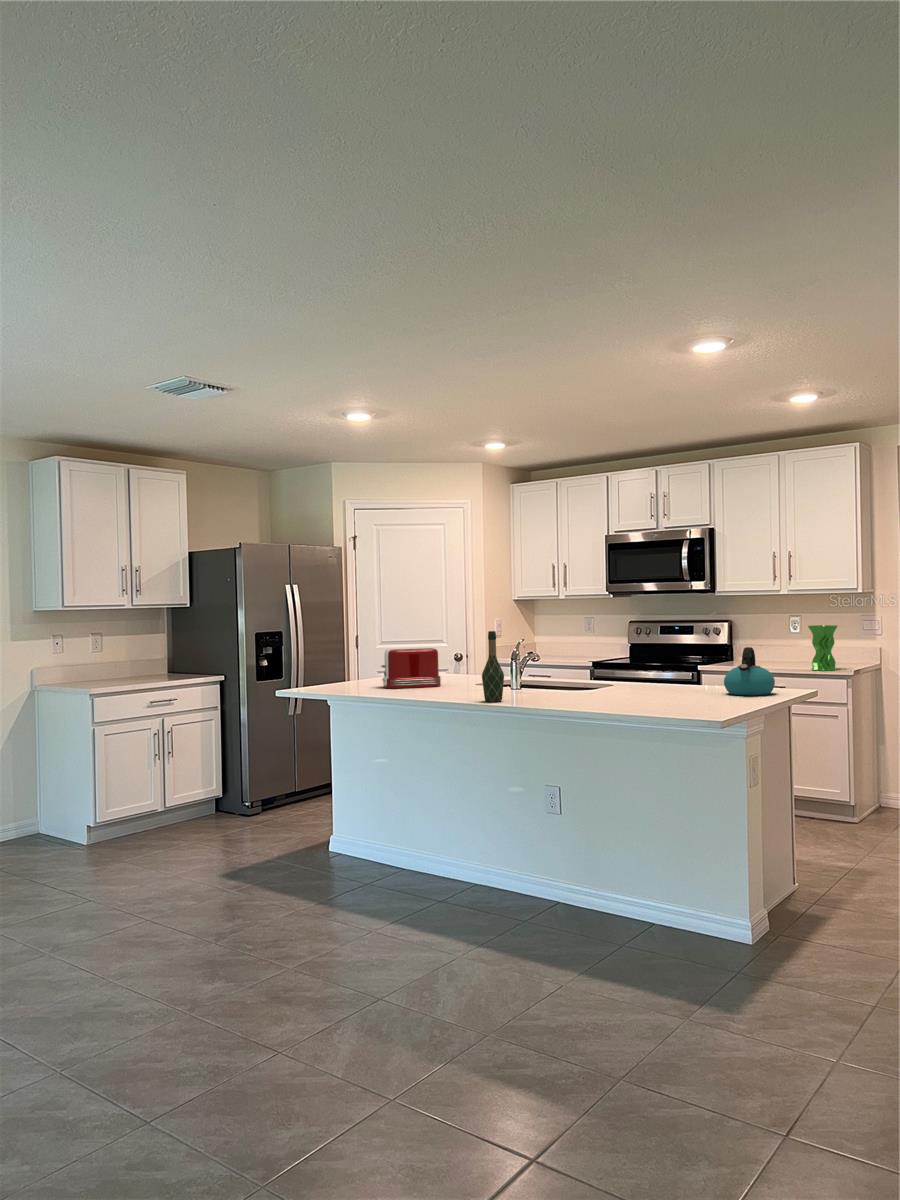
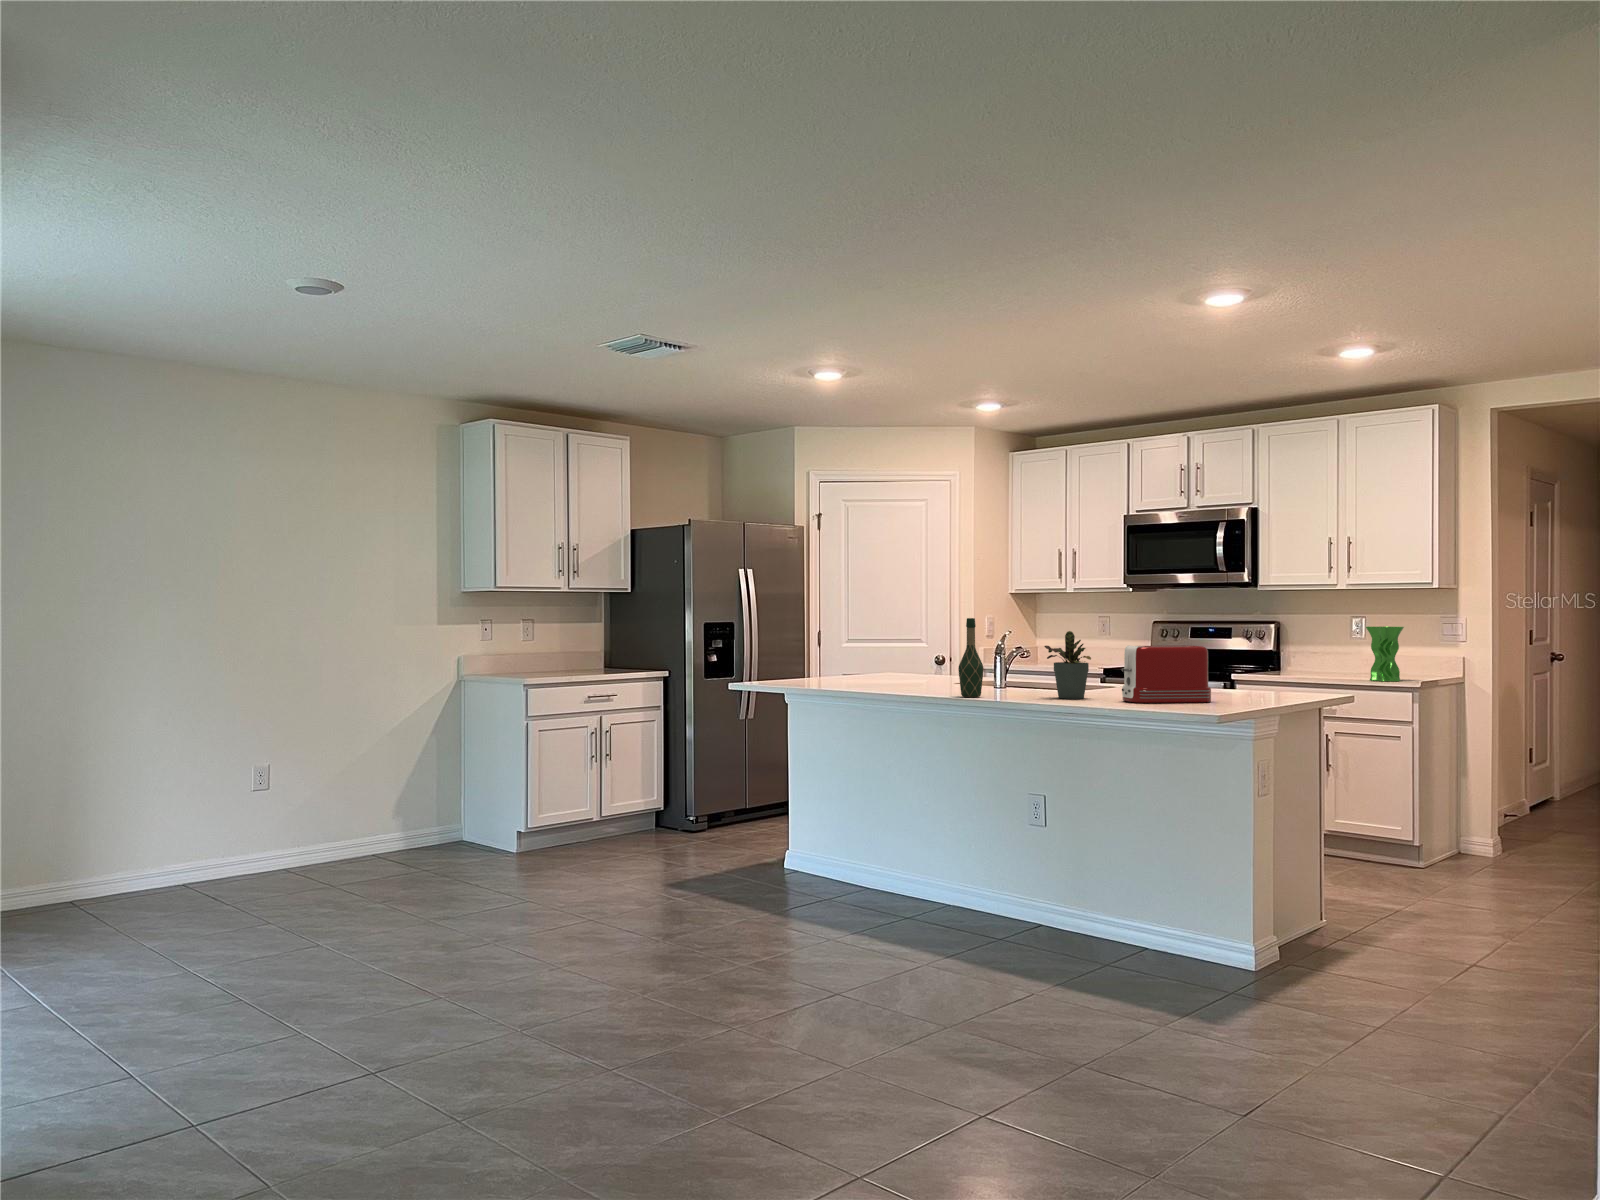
potted plant: none [558,642,599,701] -> present [1044,631,1091,699]
kettle: present [724,647,775,696] -> none [1241,643,1301,698]
toaster: present [381,648,441,689] -> present [1122,645,1211,703]

